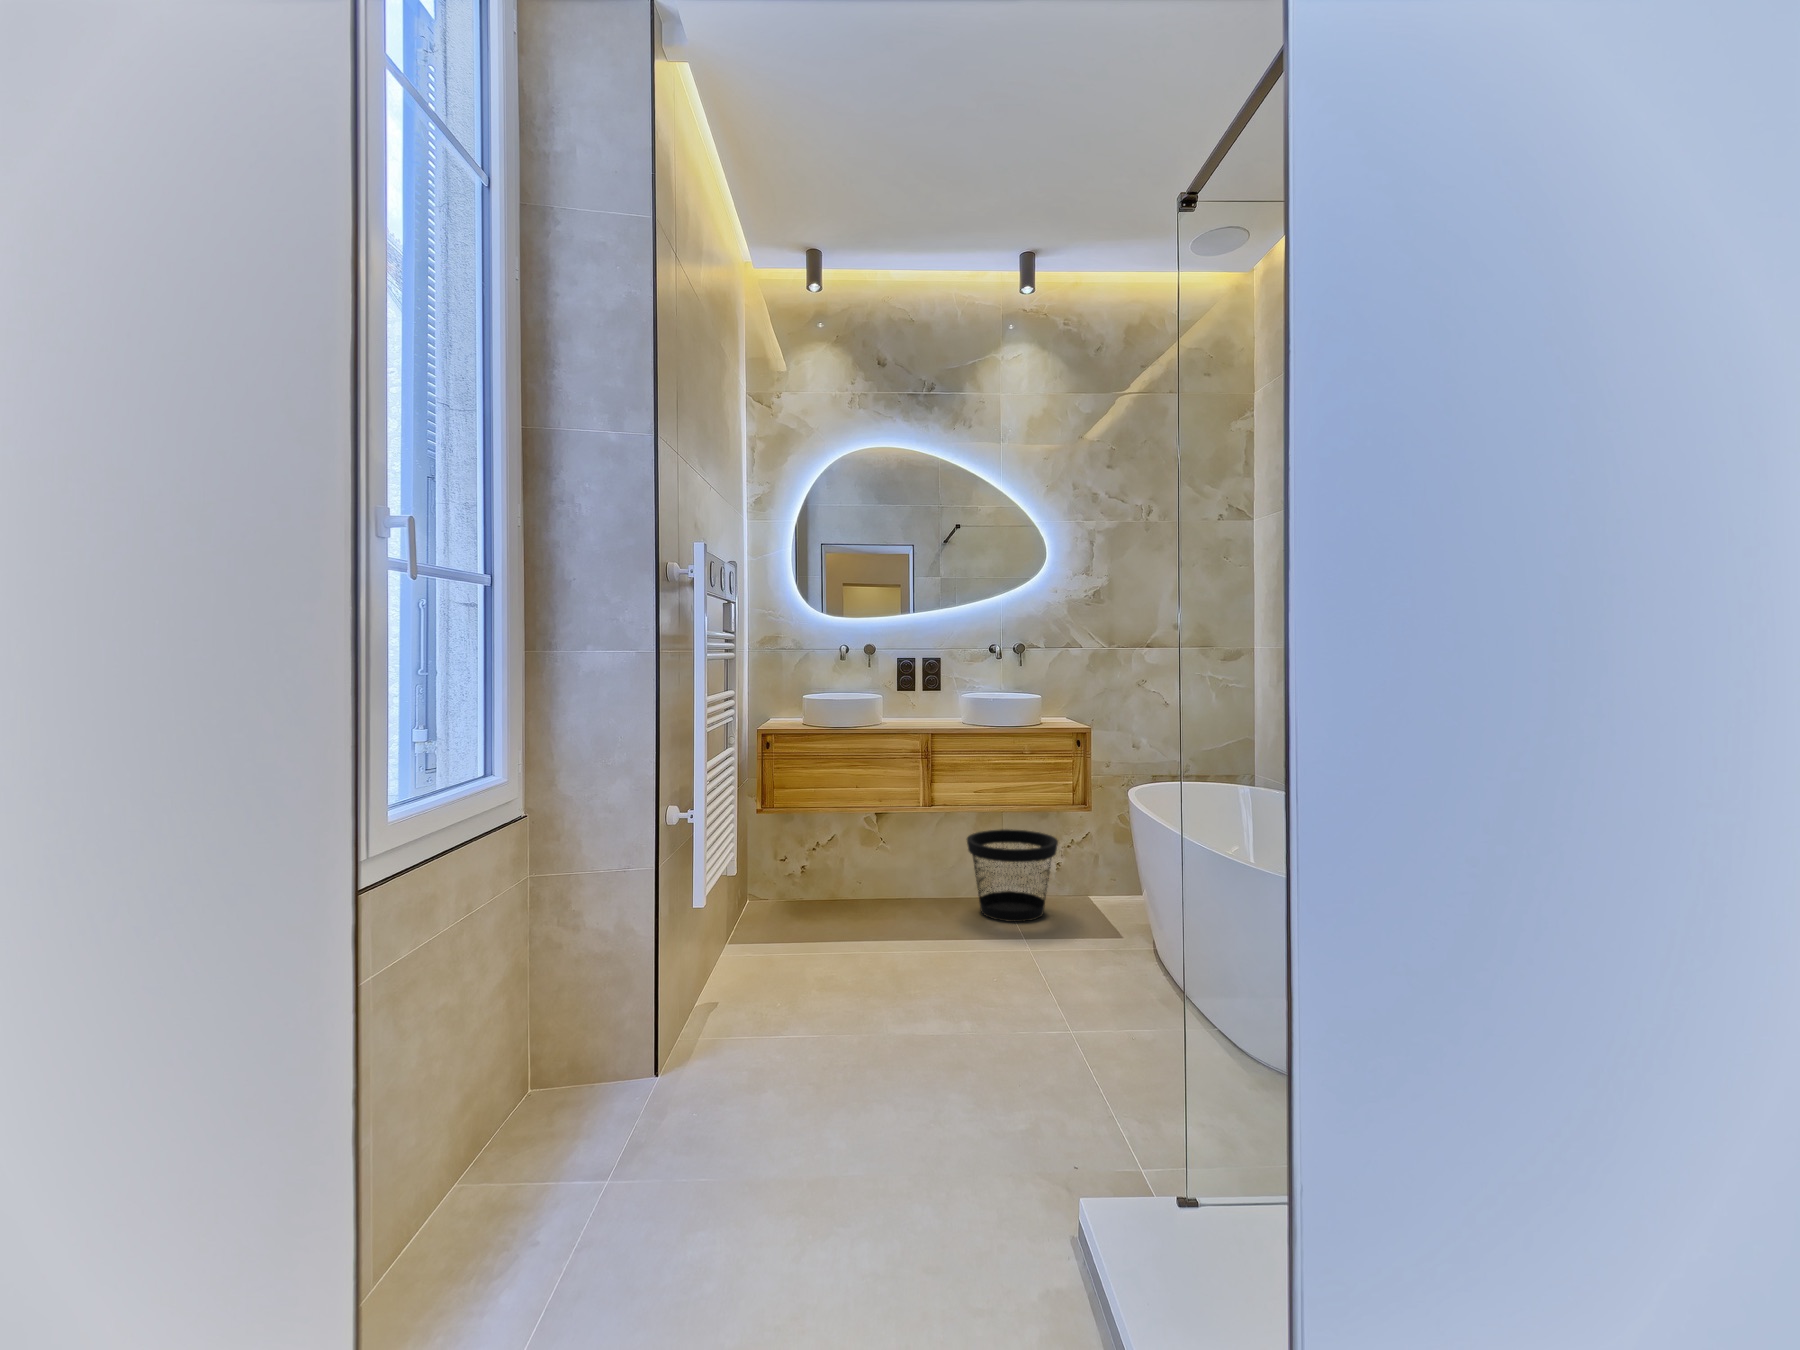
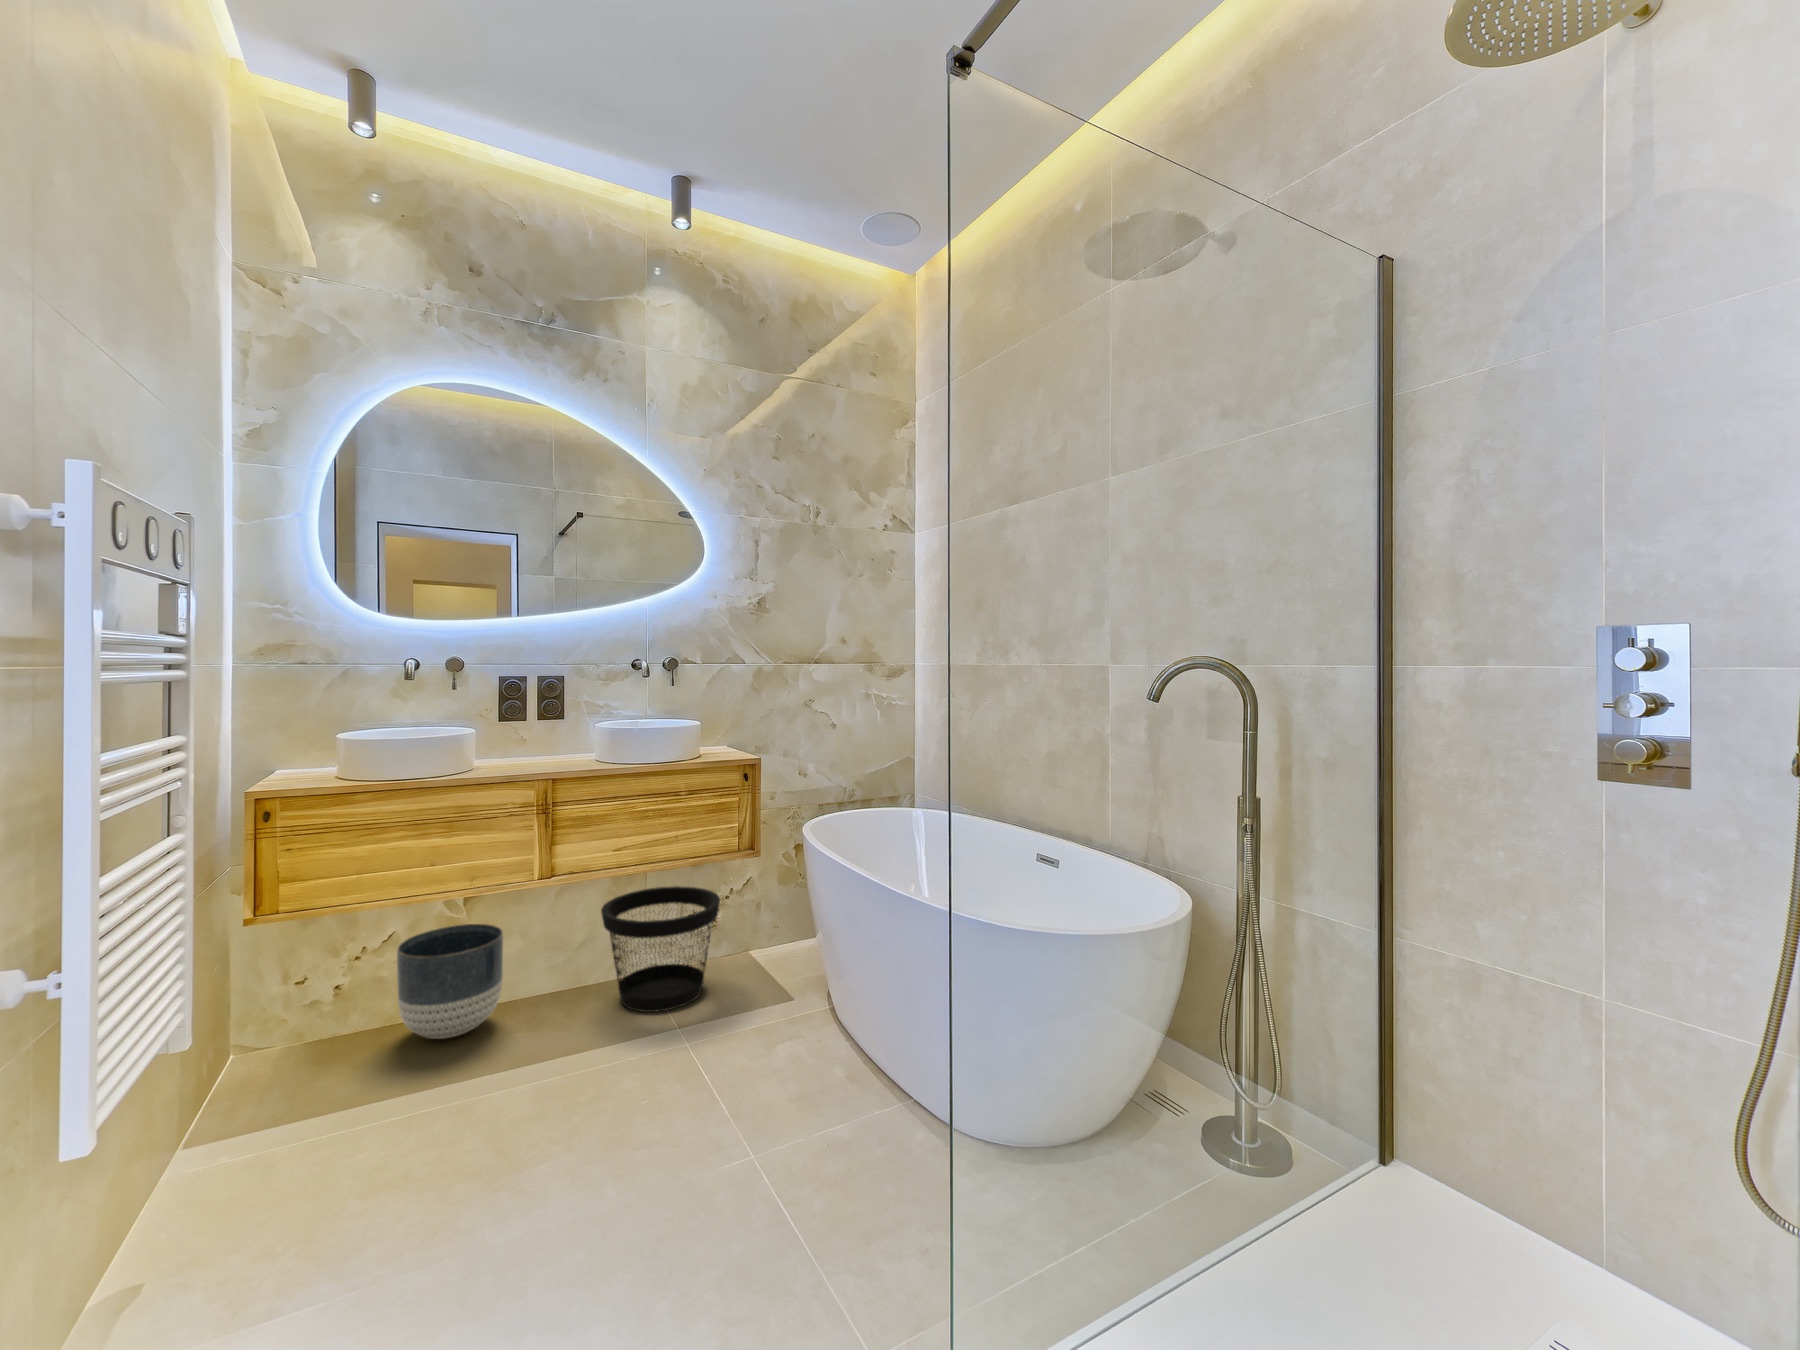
planter: none [836,837,900,912] -> present [397,924,503,1039]

